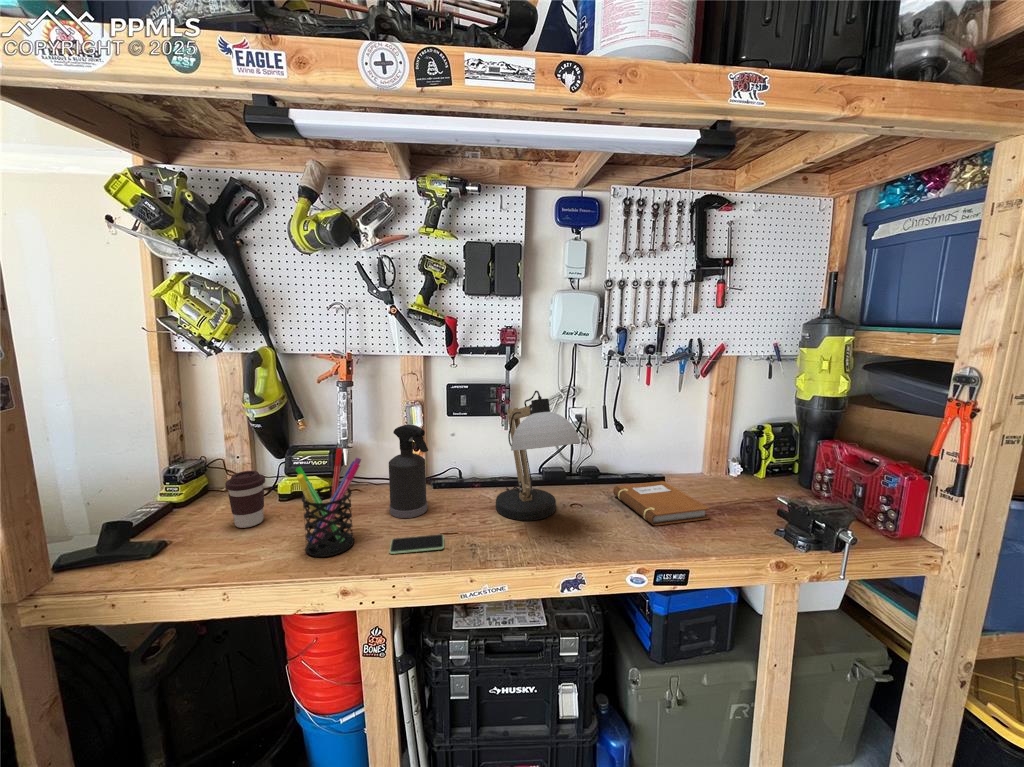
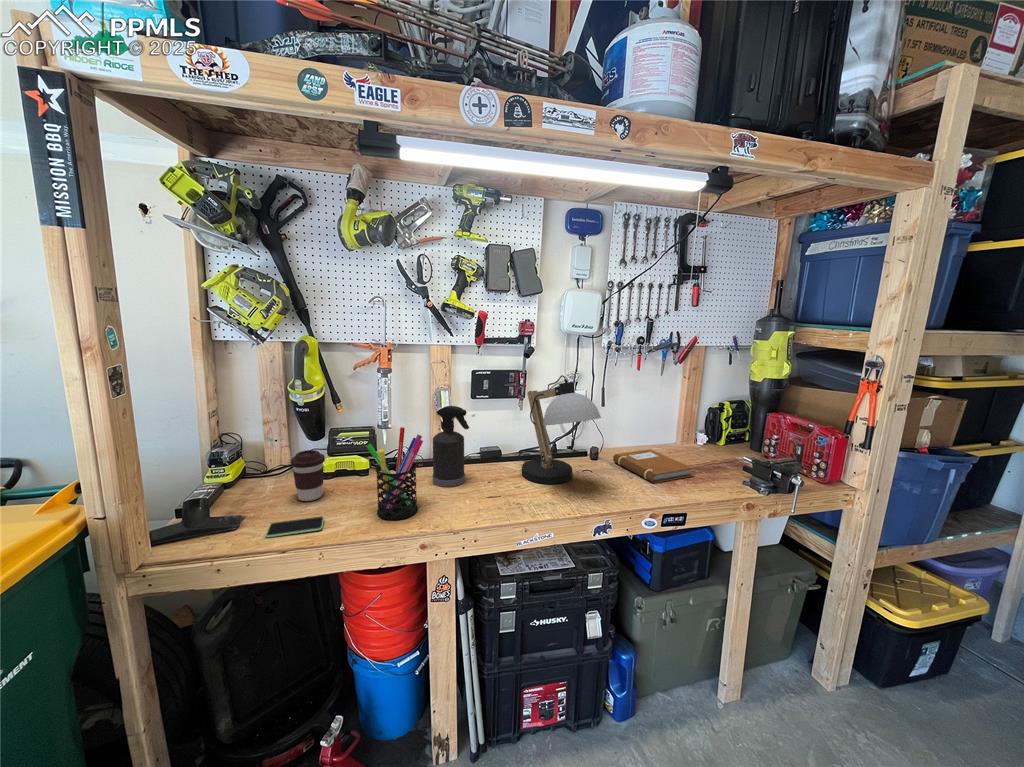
smartphone: present [389,534,444,554] -> present [266,516,324,537]

